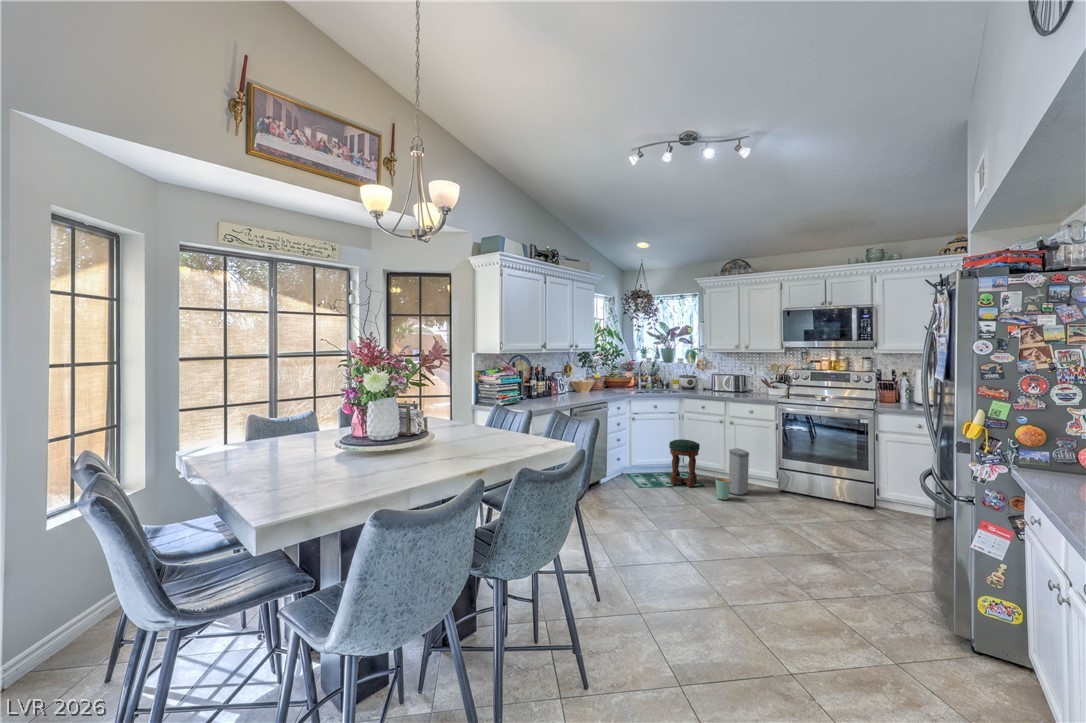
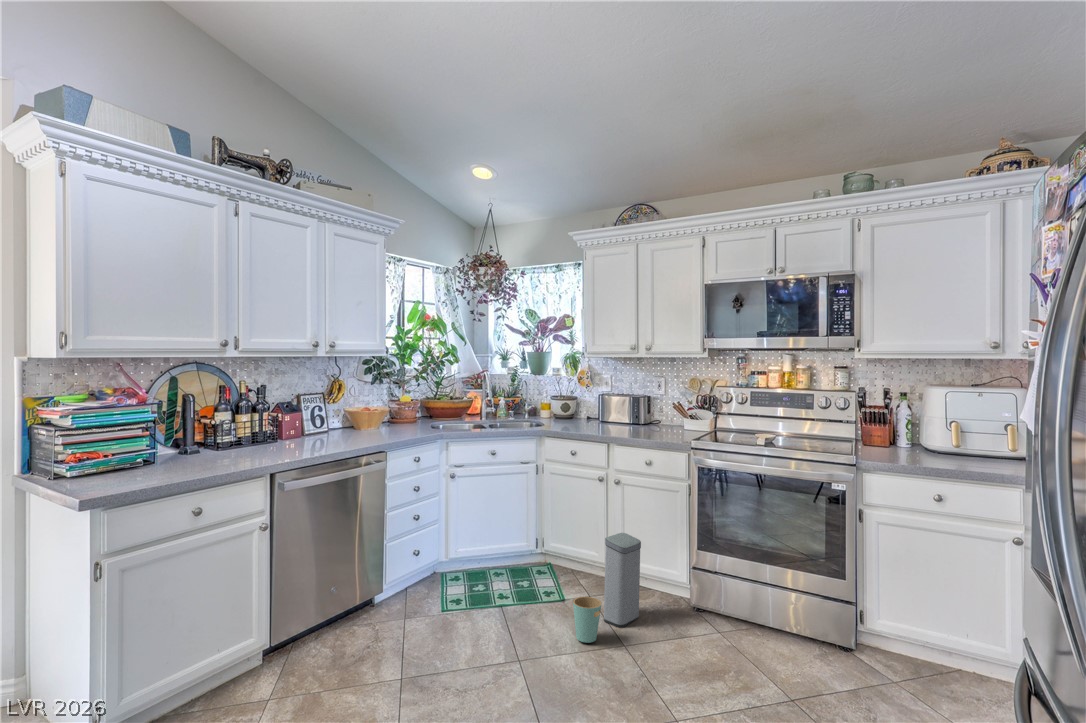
stool: present [669,439,700,487] -> none [506,514,559,607]

